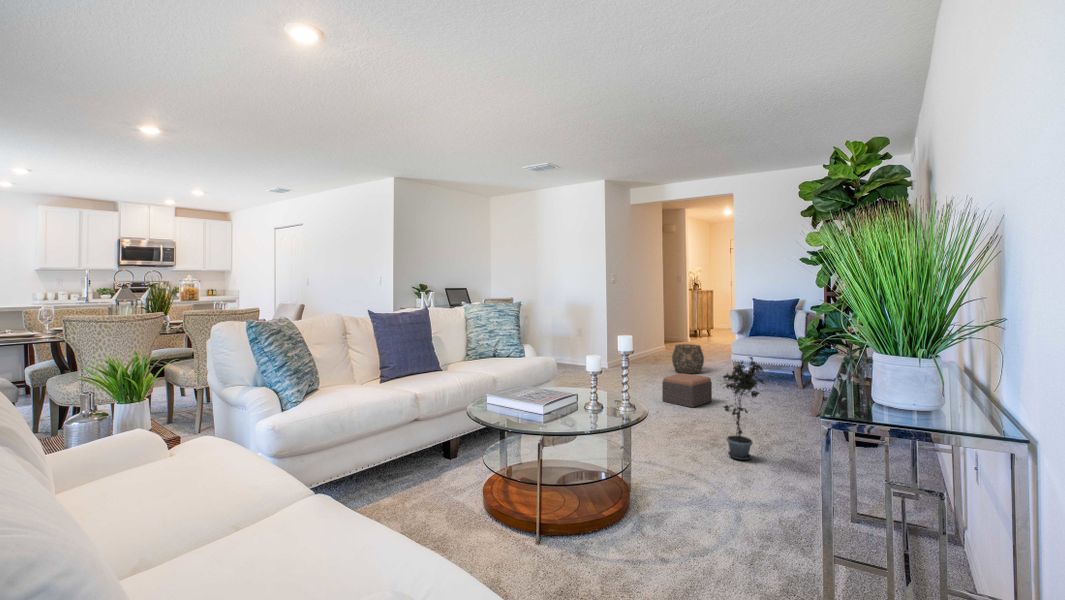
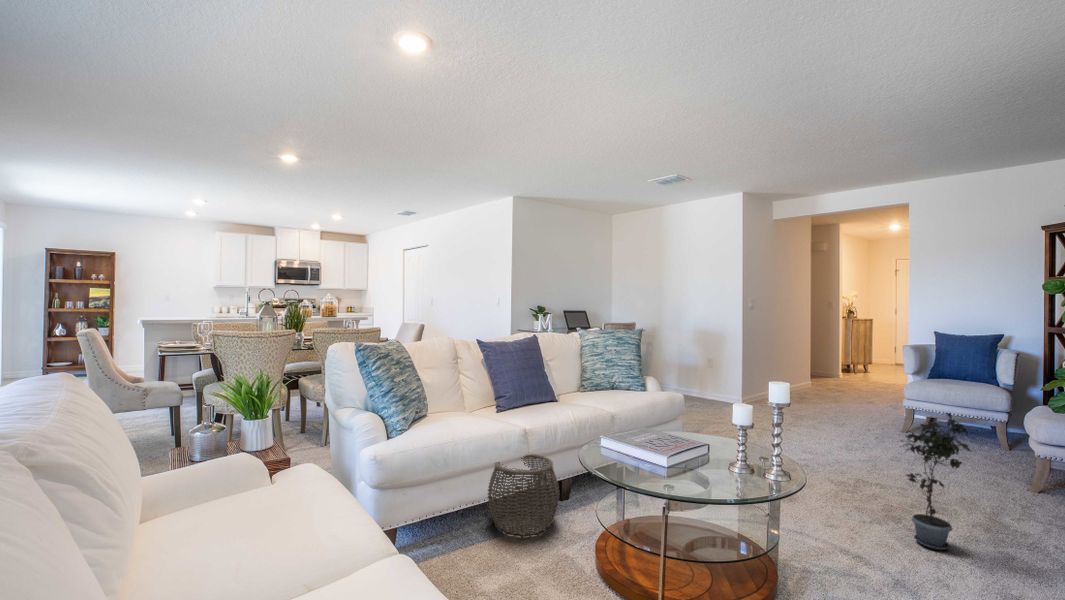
woven basket: present [672,344,704,373] -> present [488,454,560,535]
footstool: present [662,373,712,407] -> none [813,421,881,466]

